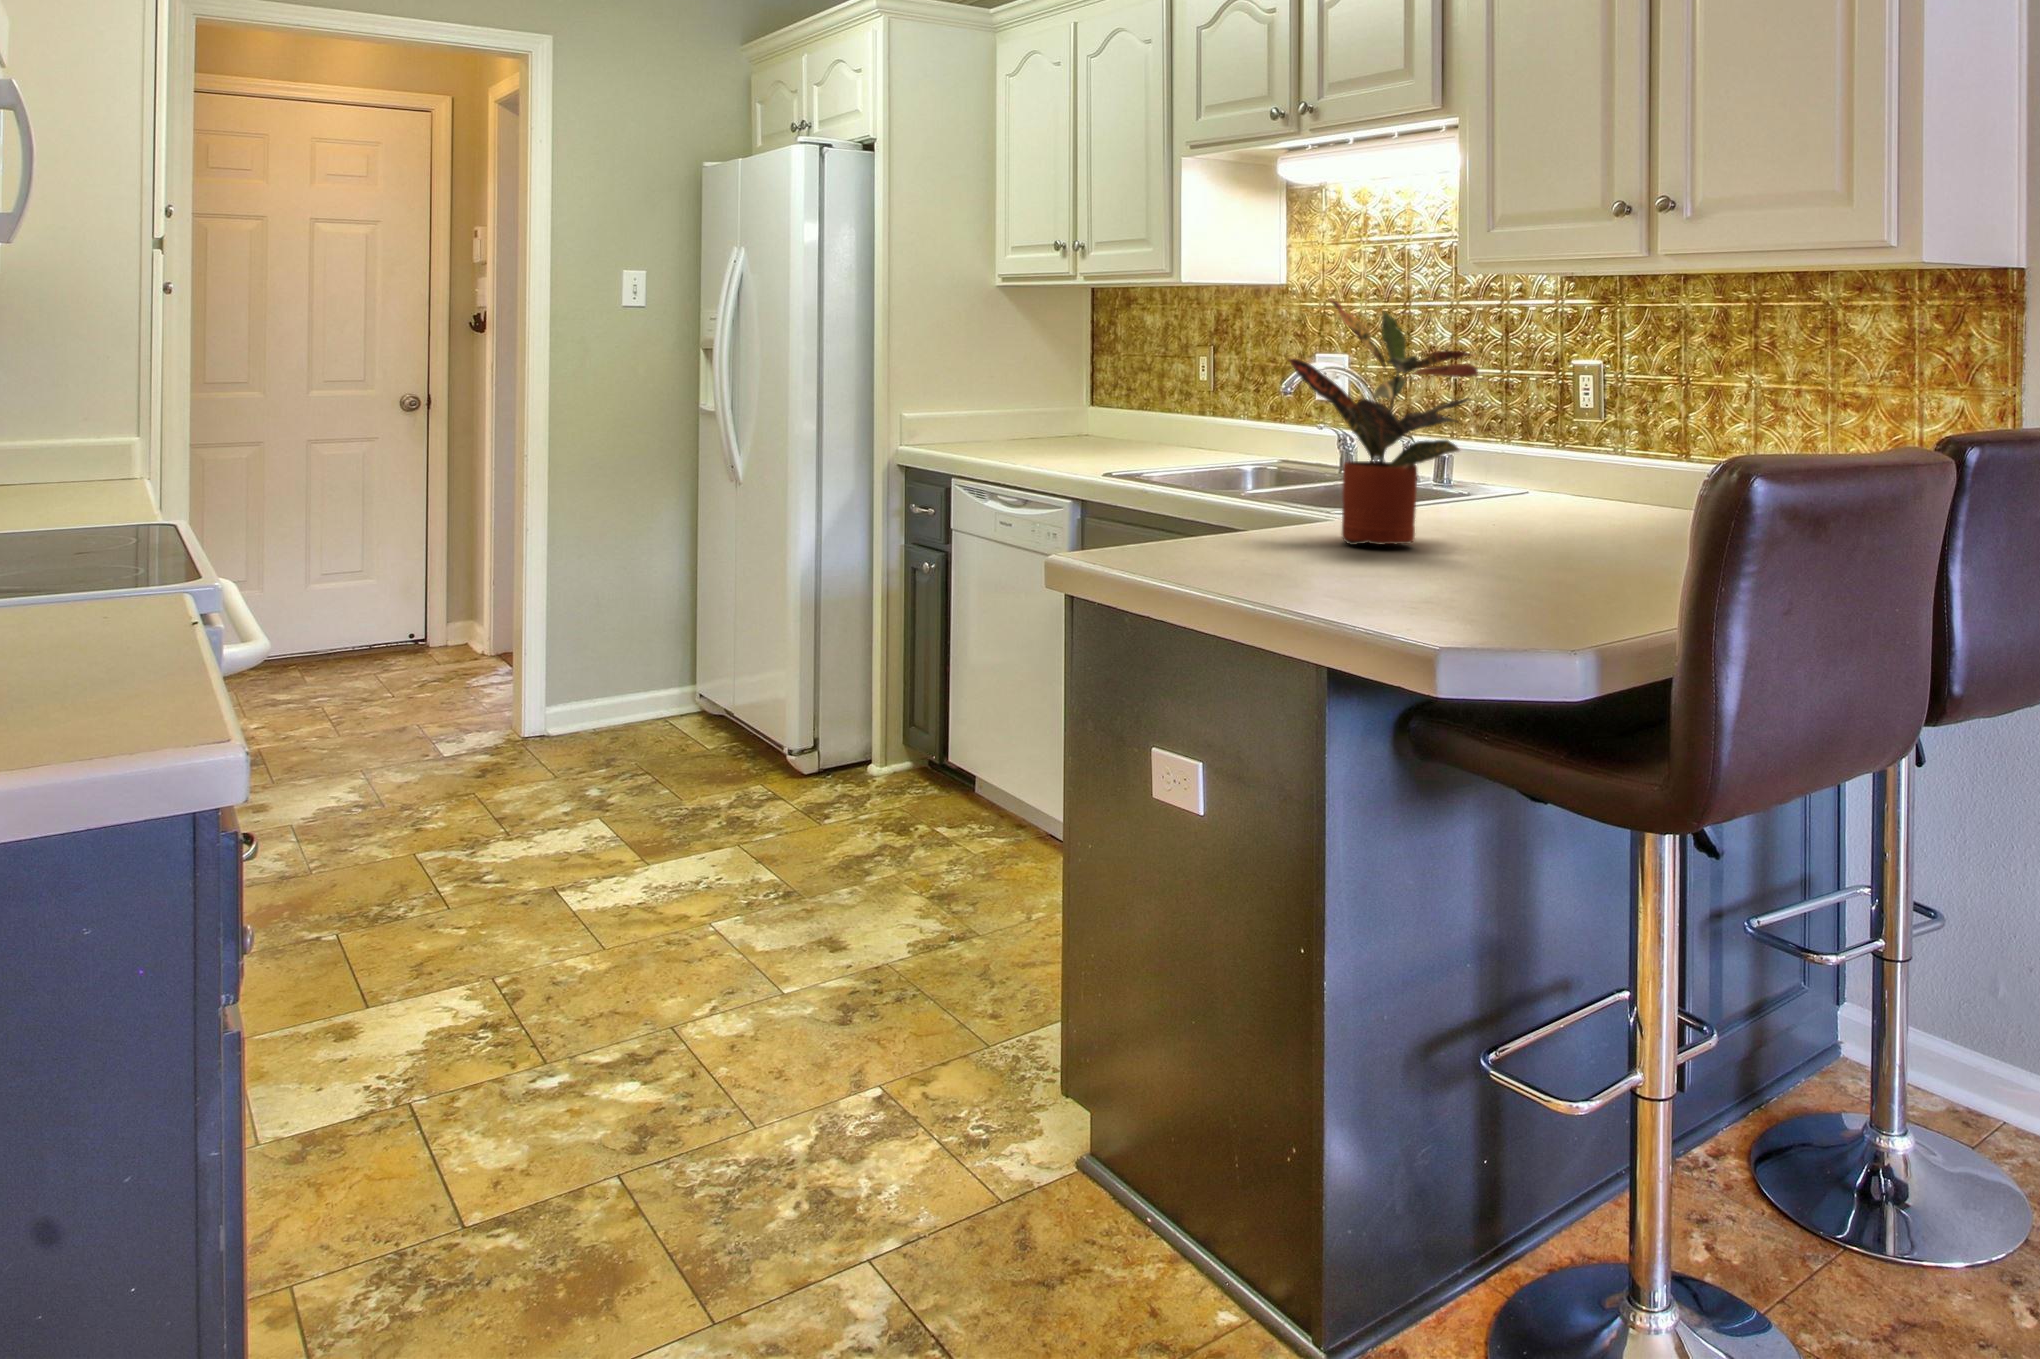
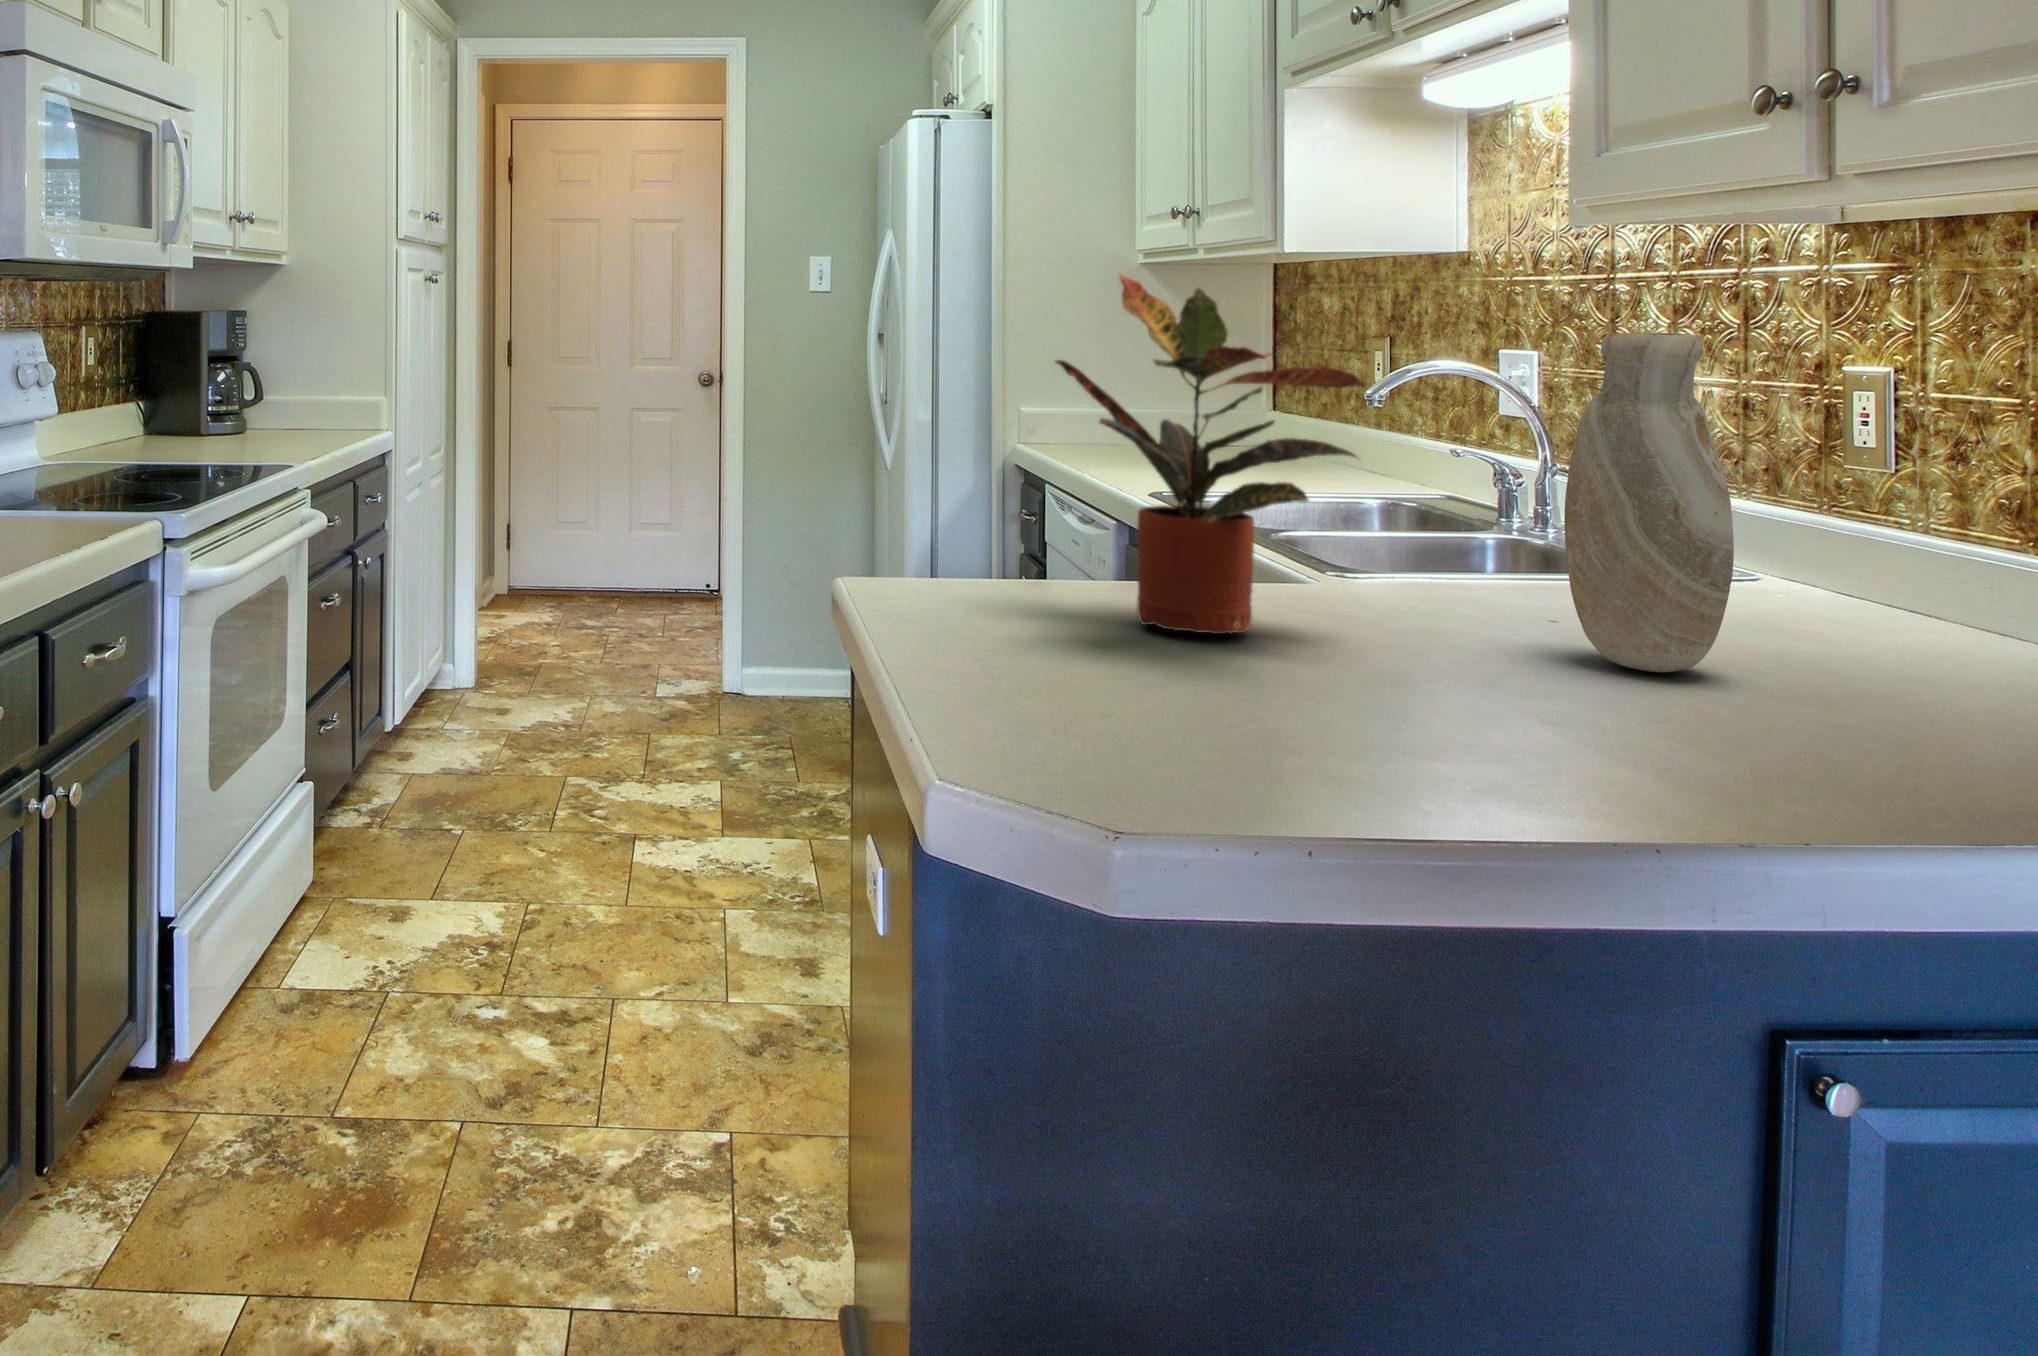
vase: none [1551,344,1629,540] -> present [1564,333,1734,672]

